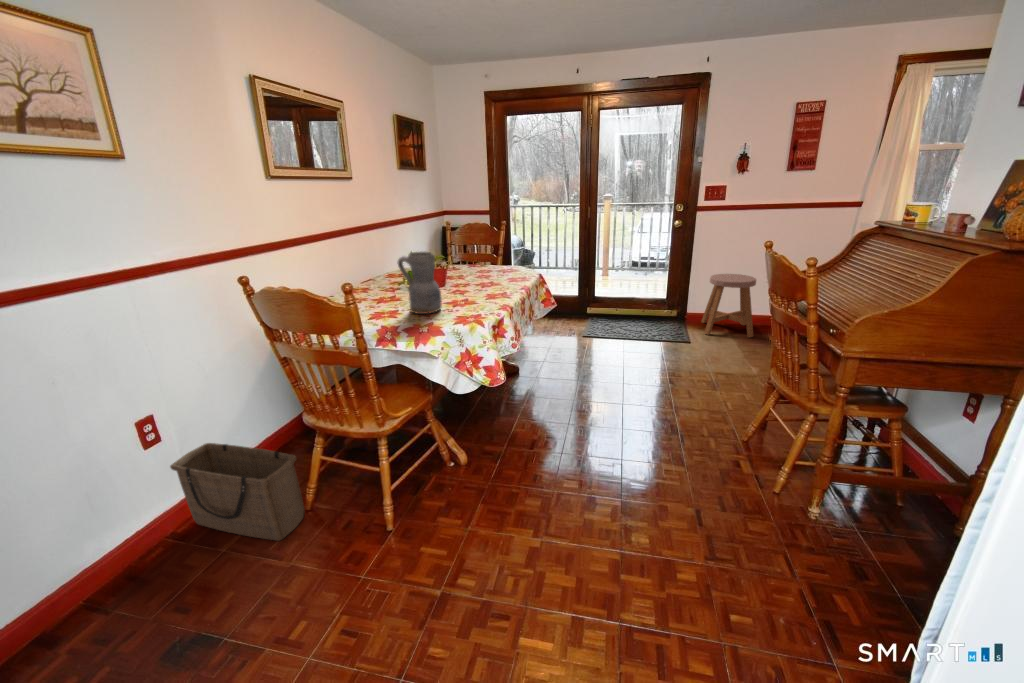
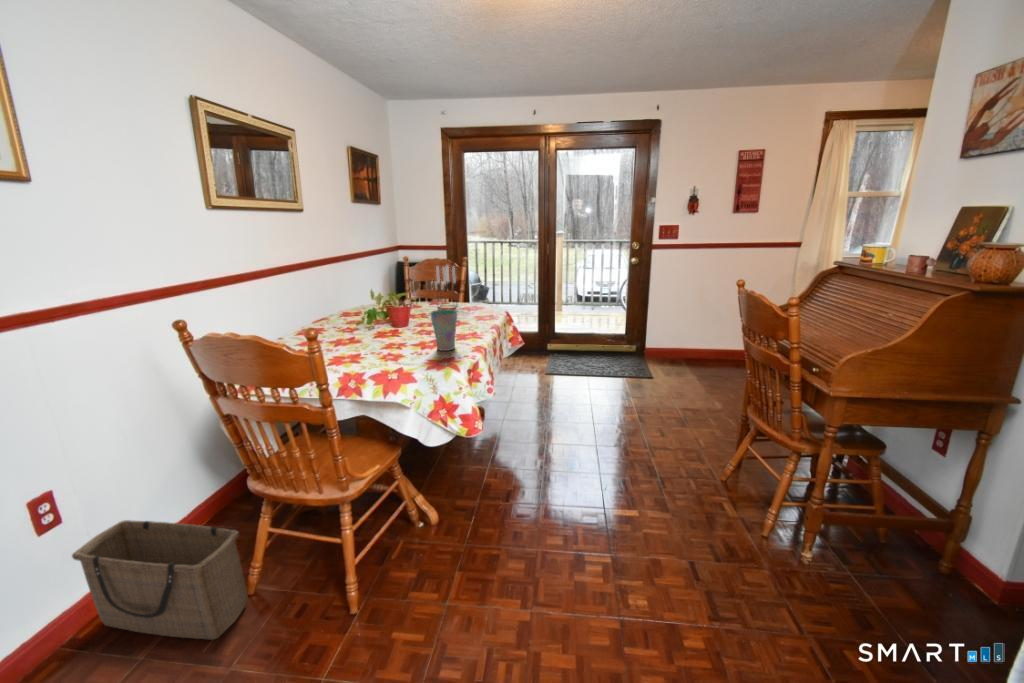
candle holder: none [472,228,493,271] -> present [436,266,456,308]
ceramic pitcher: present [398,252,442,314] -> none [361,290,410,358]
cup: none [460,270,485,308] -> present [431,310,457,351]
stool: present [701,274,756,337] -> none [661,309,713,371]

